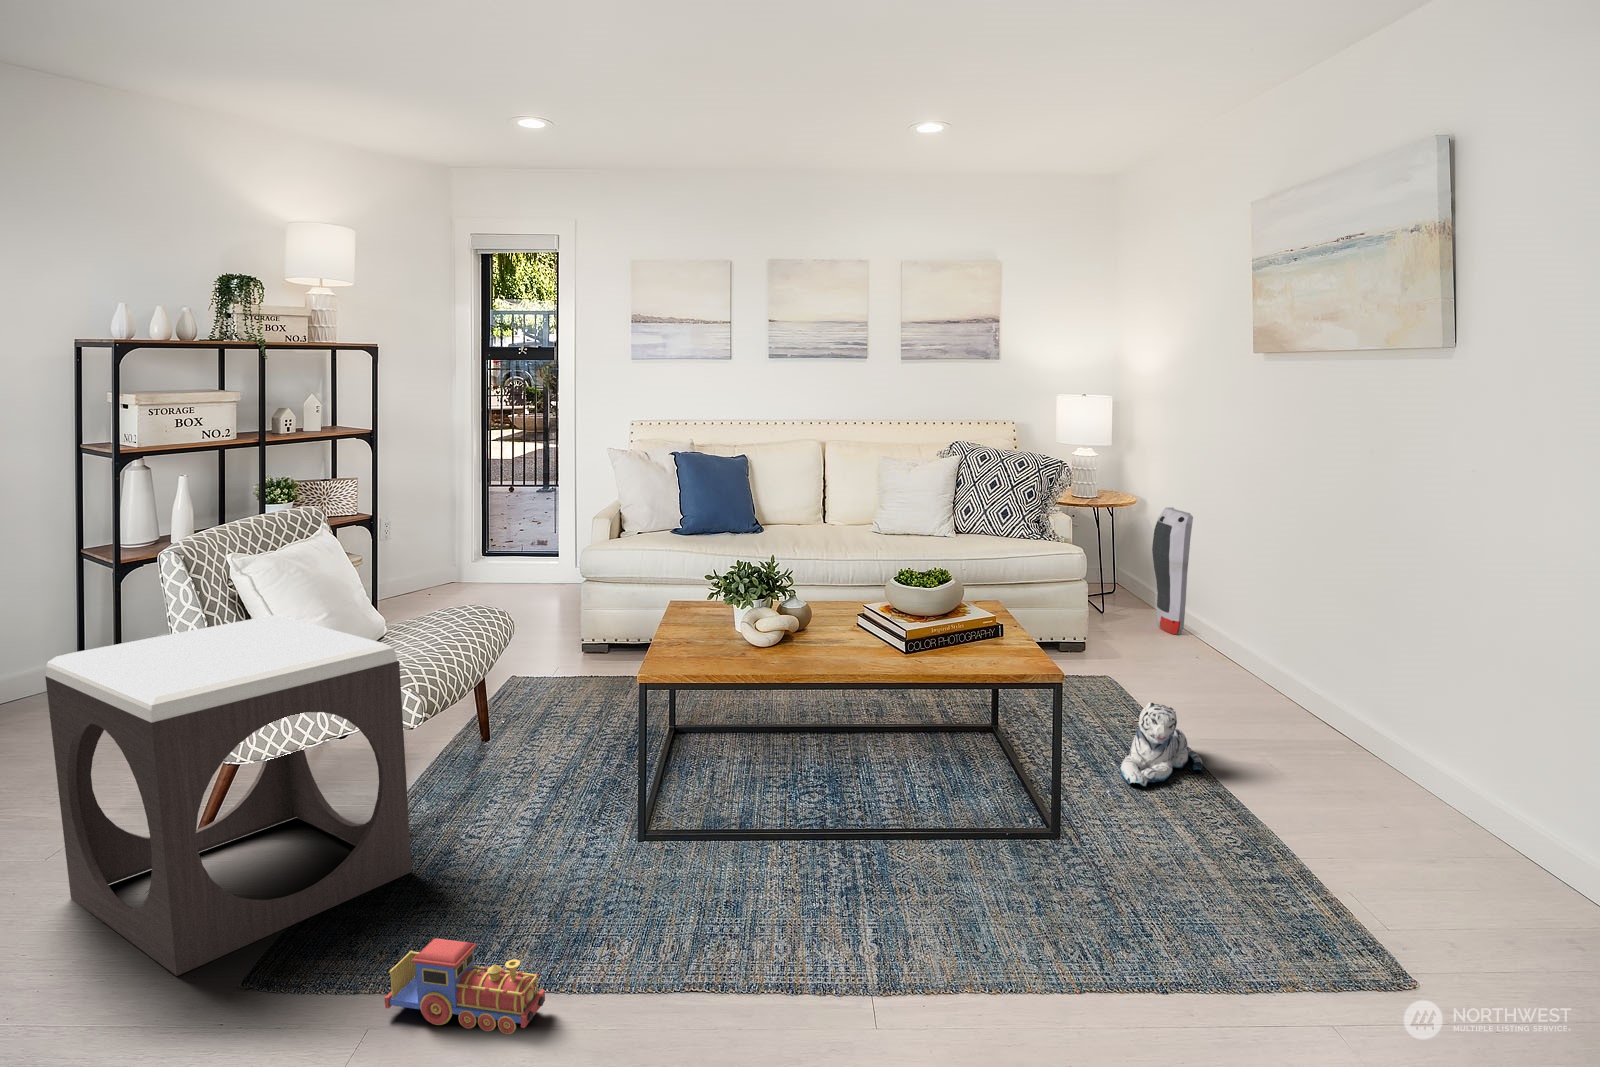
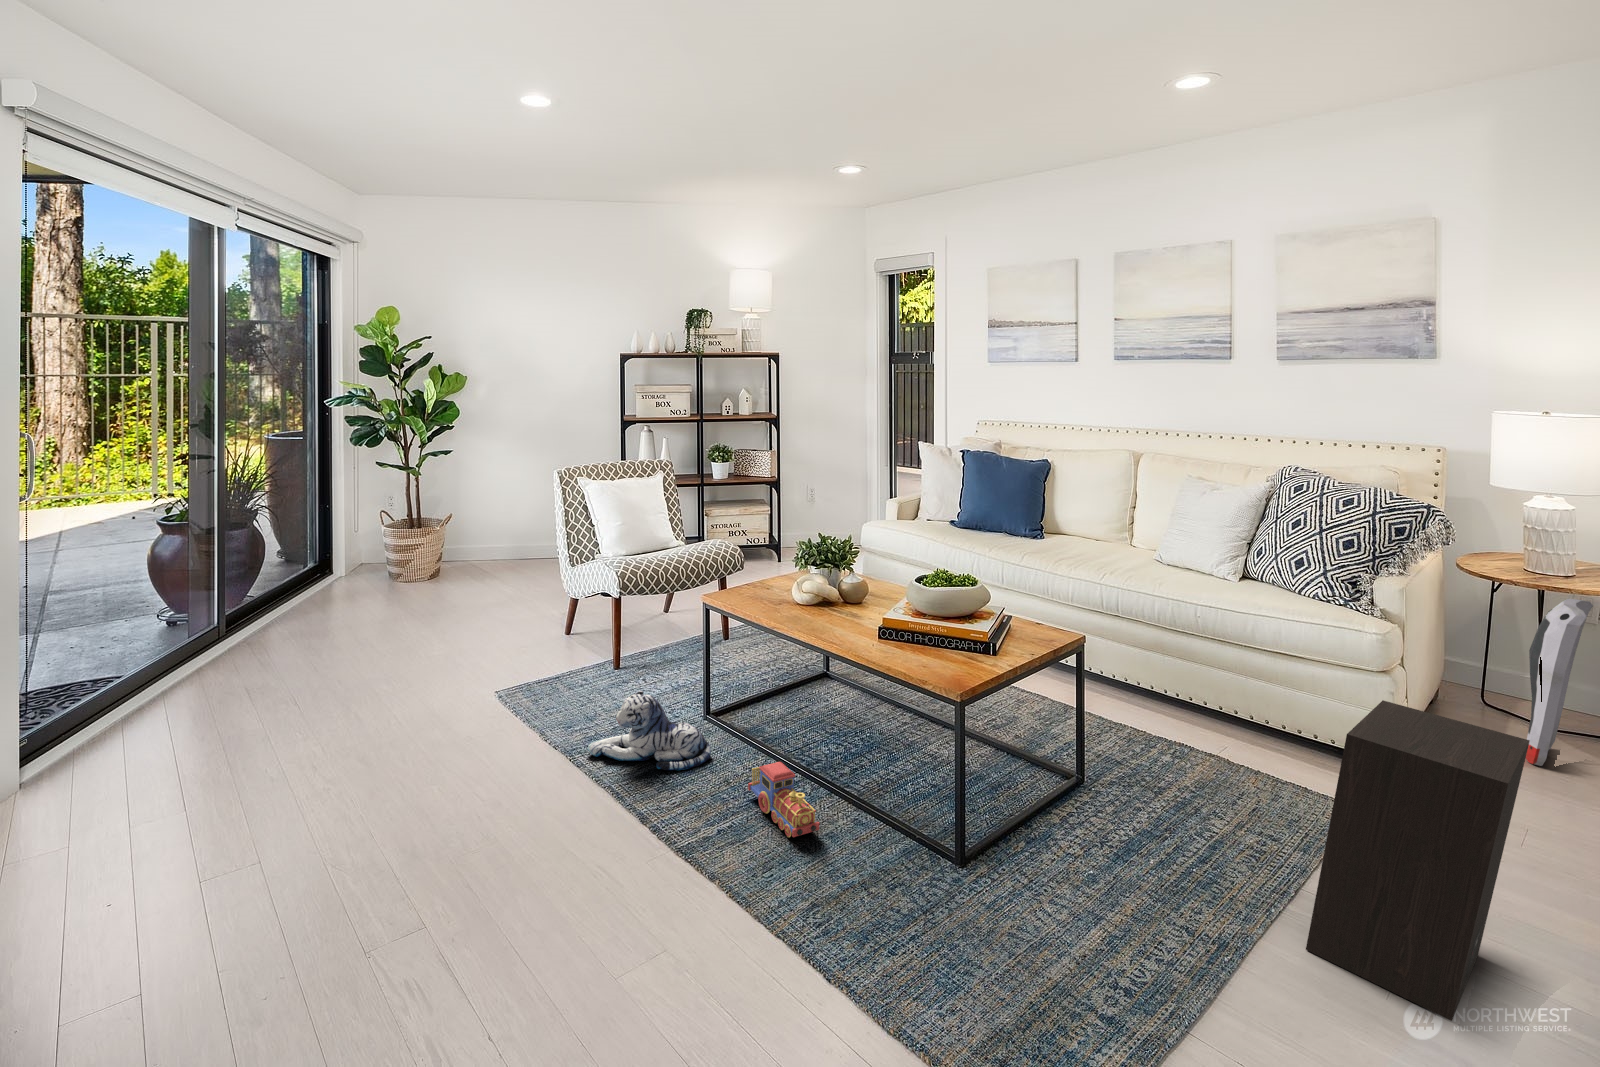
speaker: none [1273,583,1428,780] -> present [1306,700,1530,1021]
footstool: present [45,615,412,976] -> none [439,514,597,675]
plush toy: present [1120,702,1203,787] -> present [588,691,711,770]
toy train: present [385,938,545,1034] -> present [748,762,820,837]

